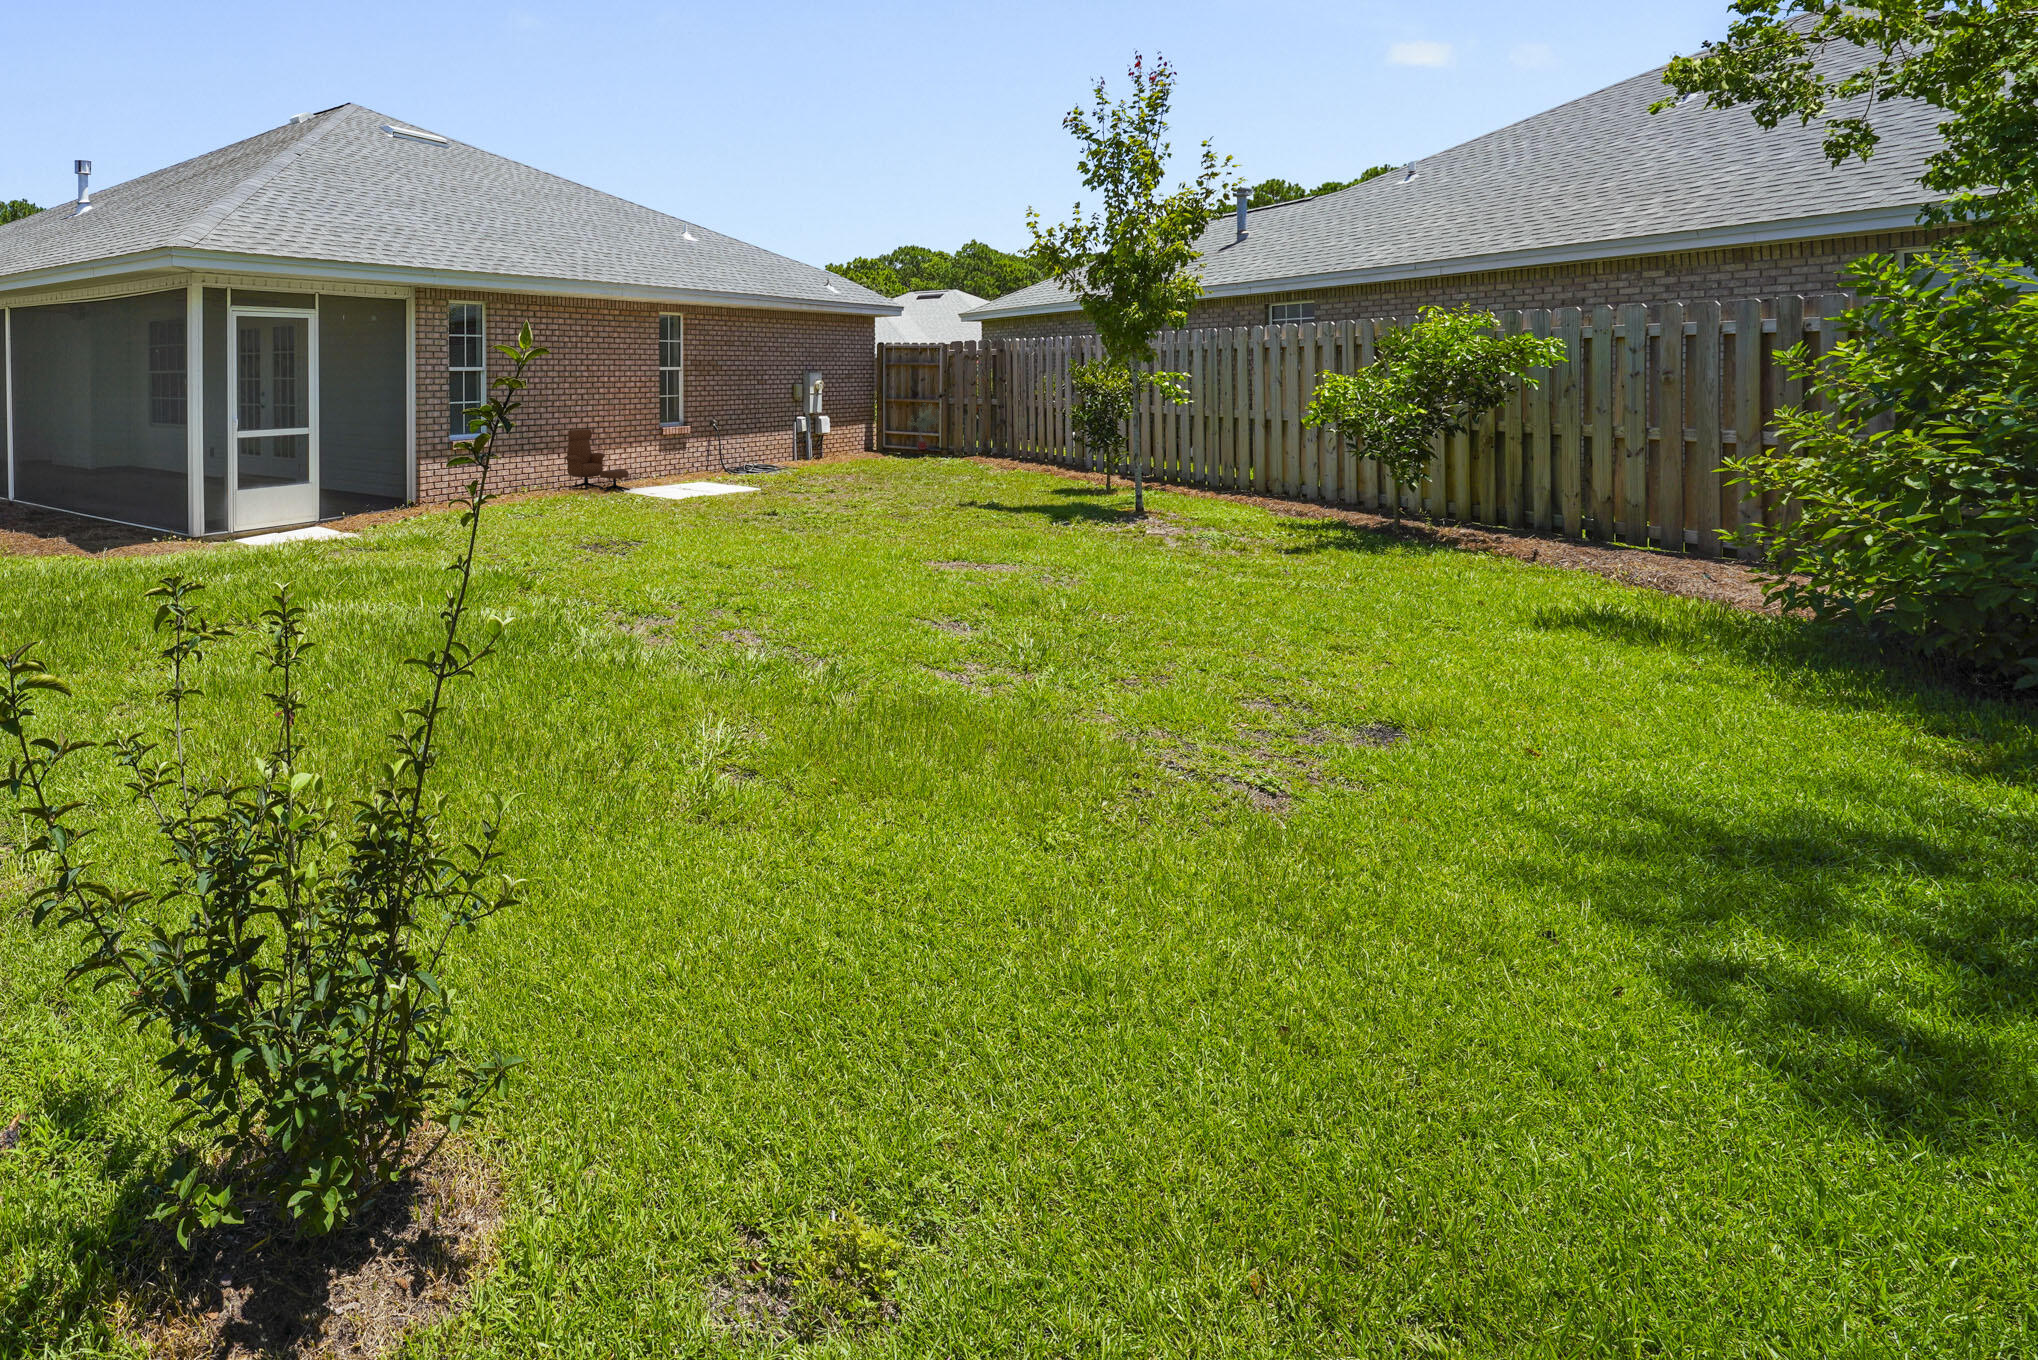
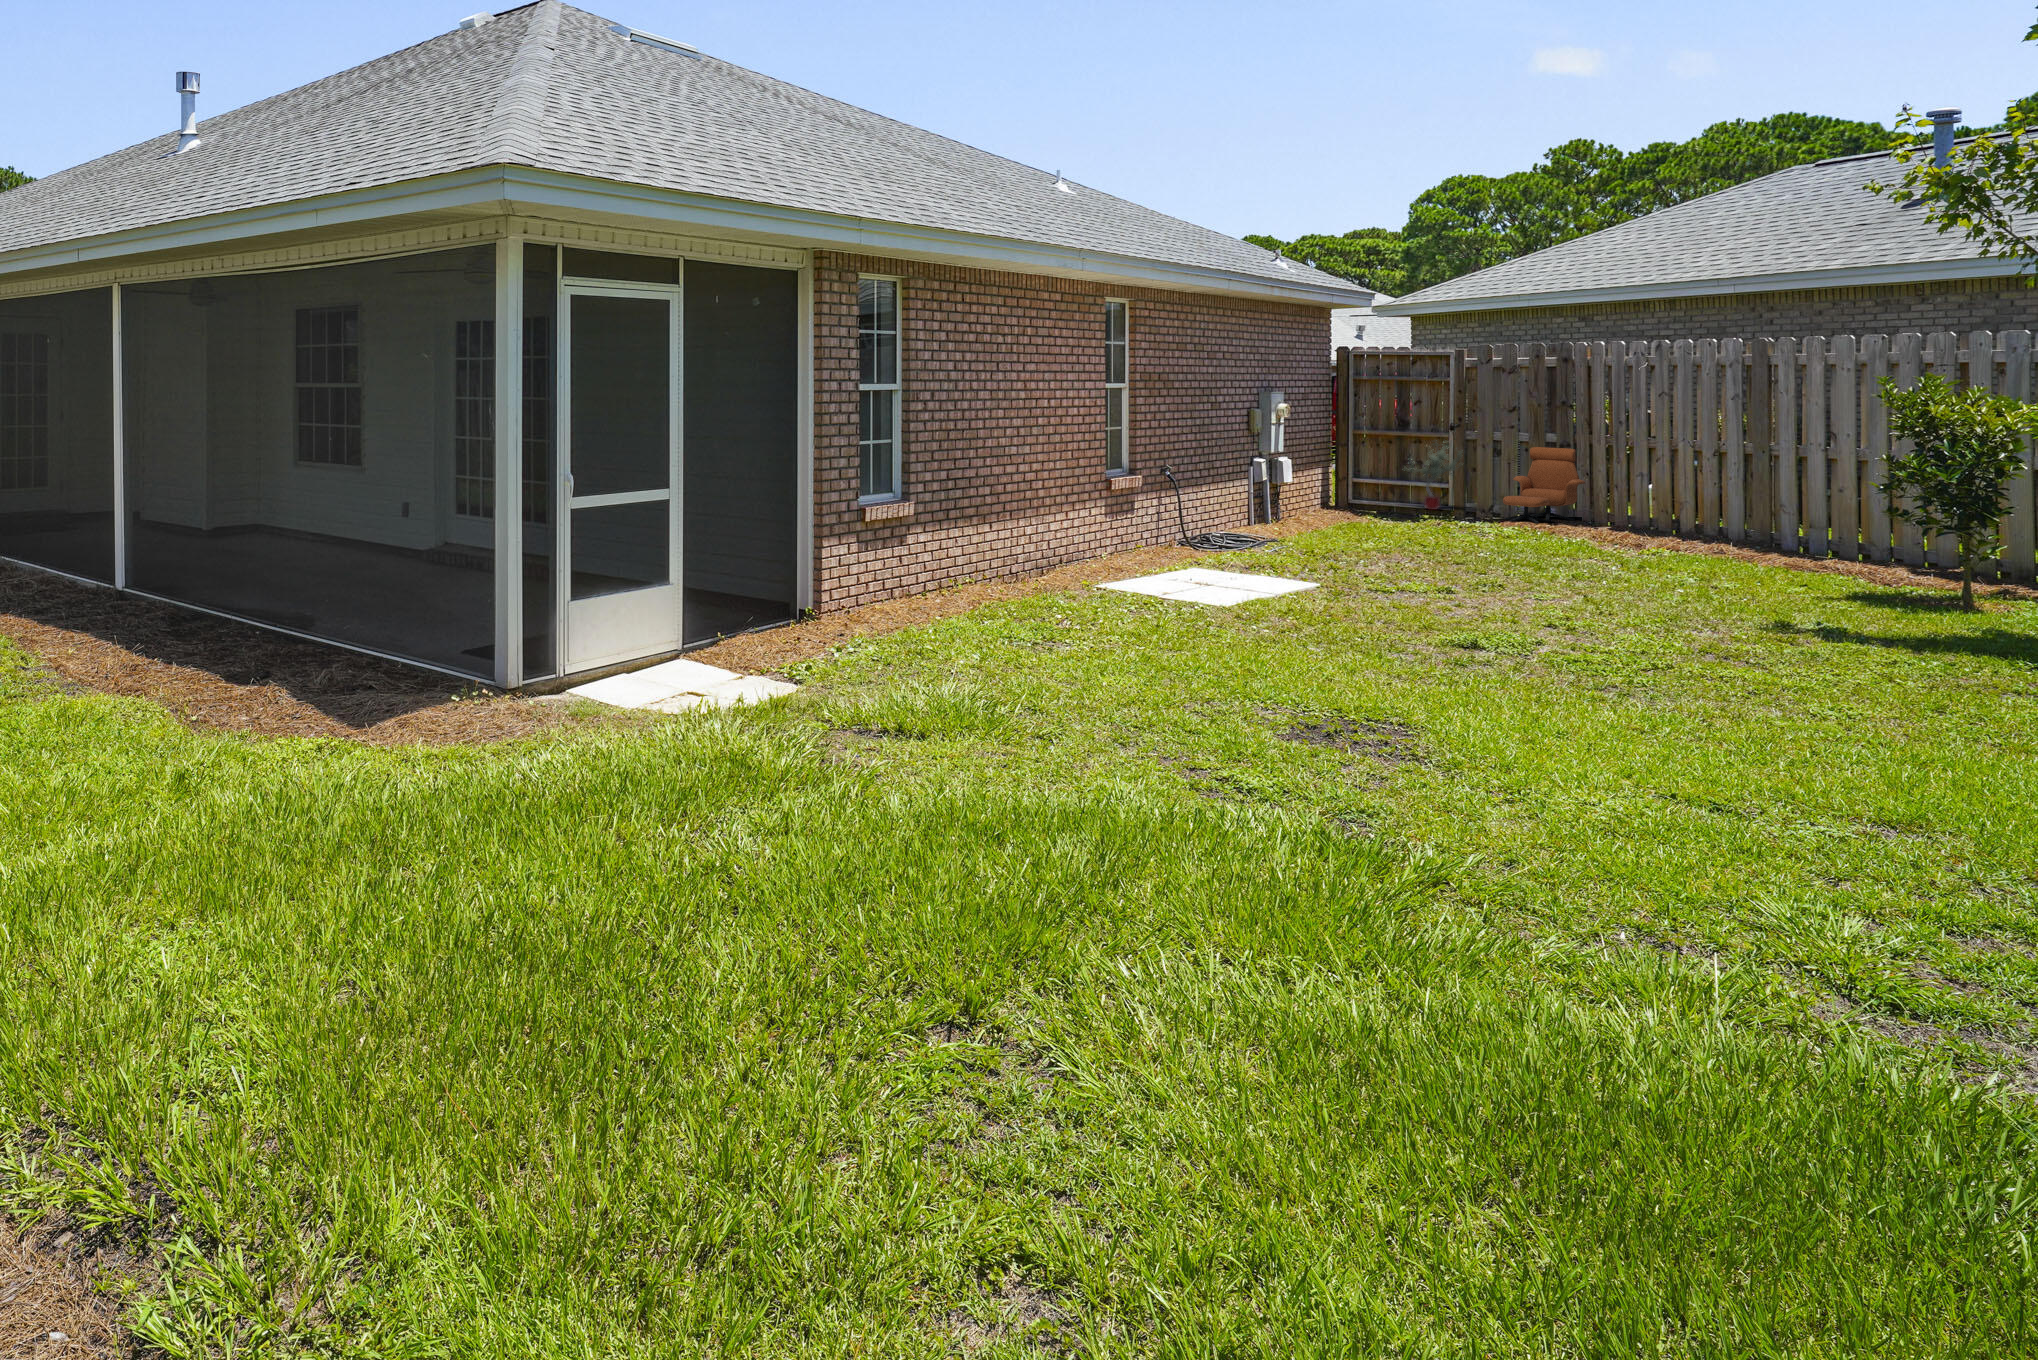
lounge chair: present [565,429,630,492] -> present [1503,447,1585,523]

